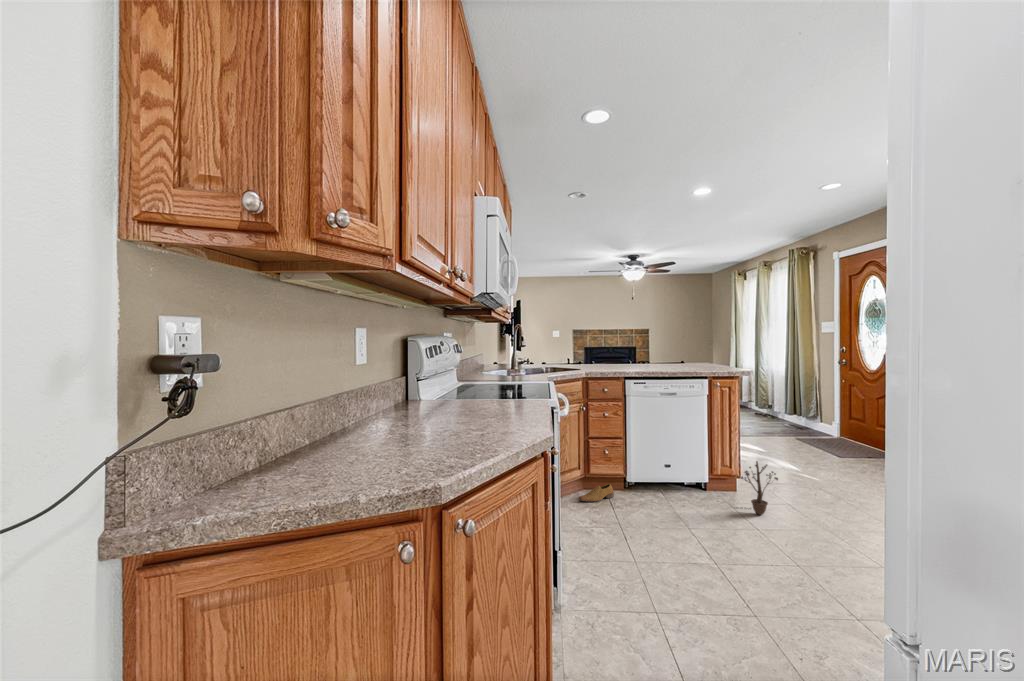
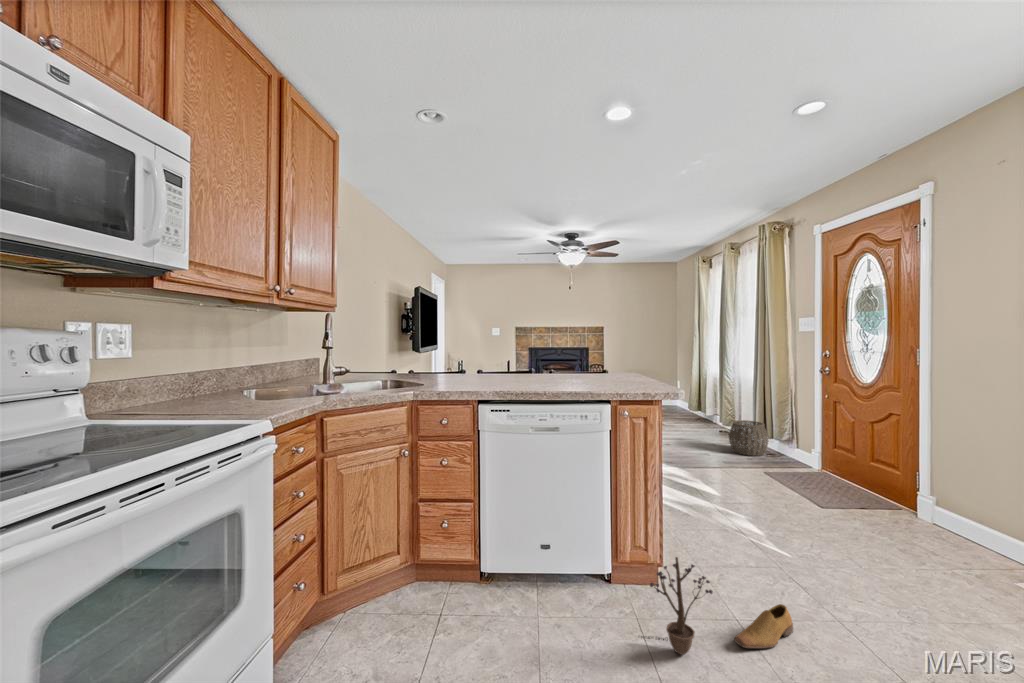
woven basket: none [766,402,798,429] -> present [729,420,769,456]
shoe: present [578,484,614,502] -> present [734,604,793,649]

